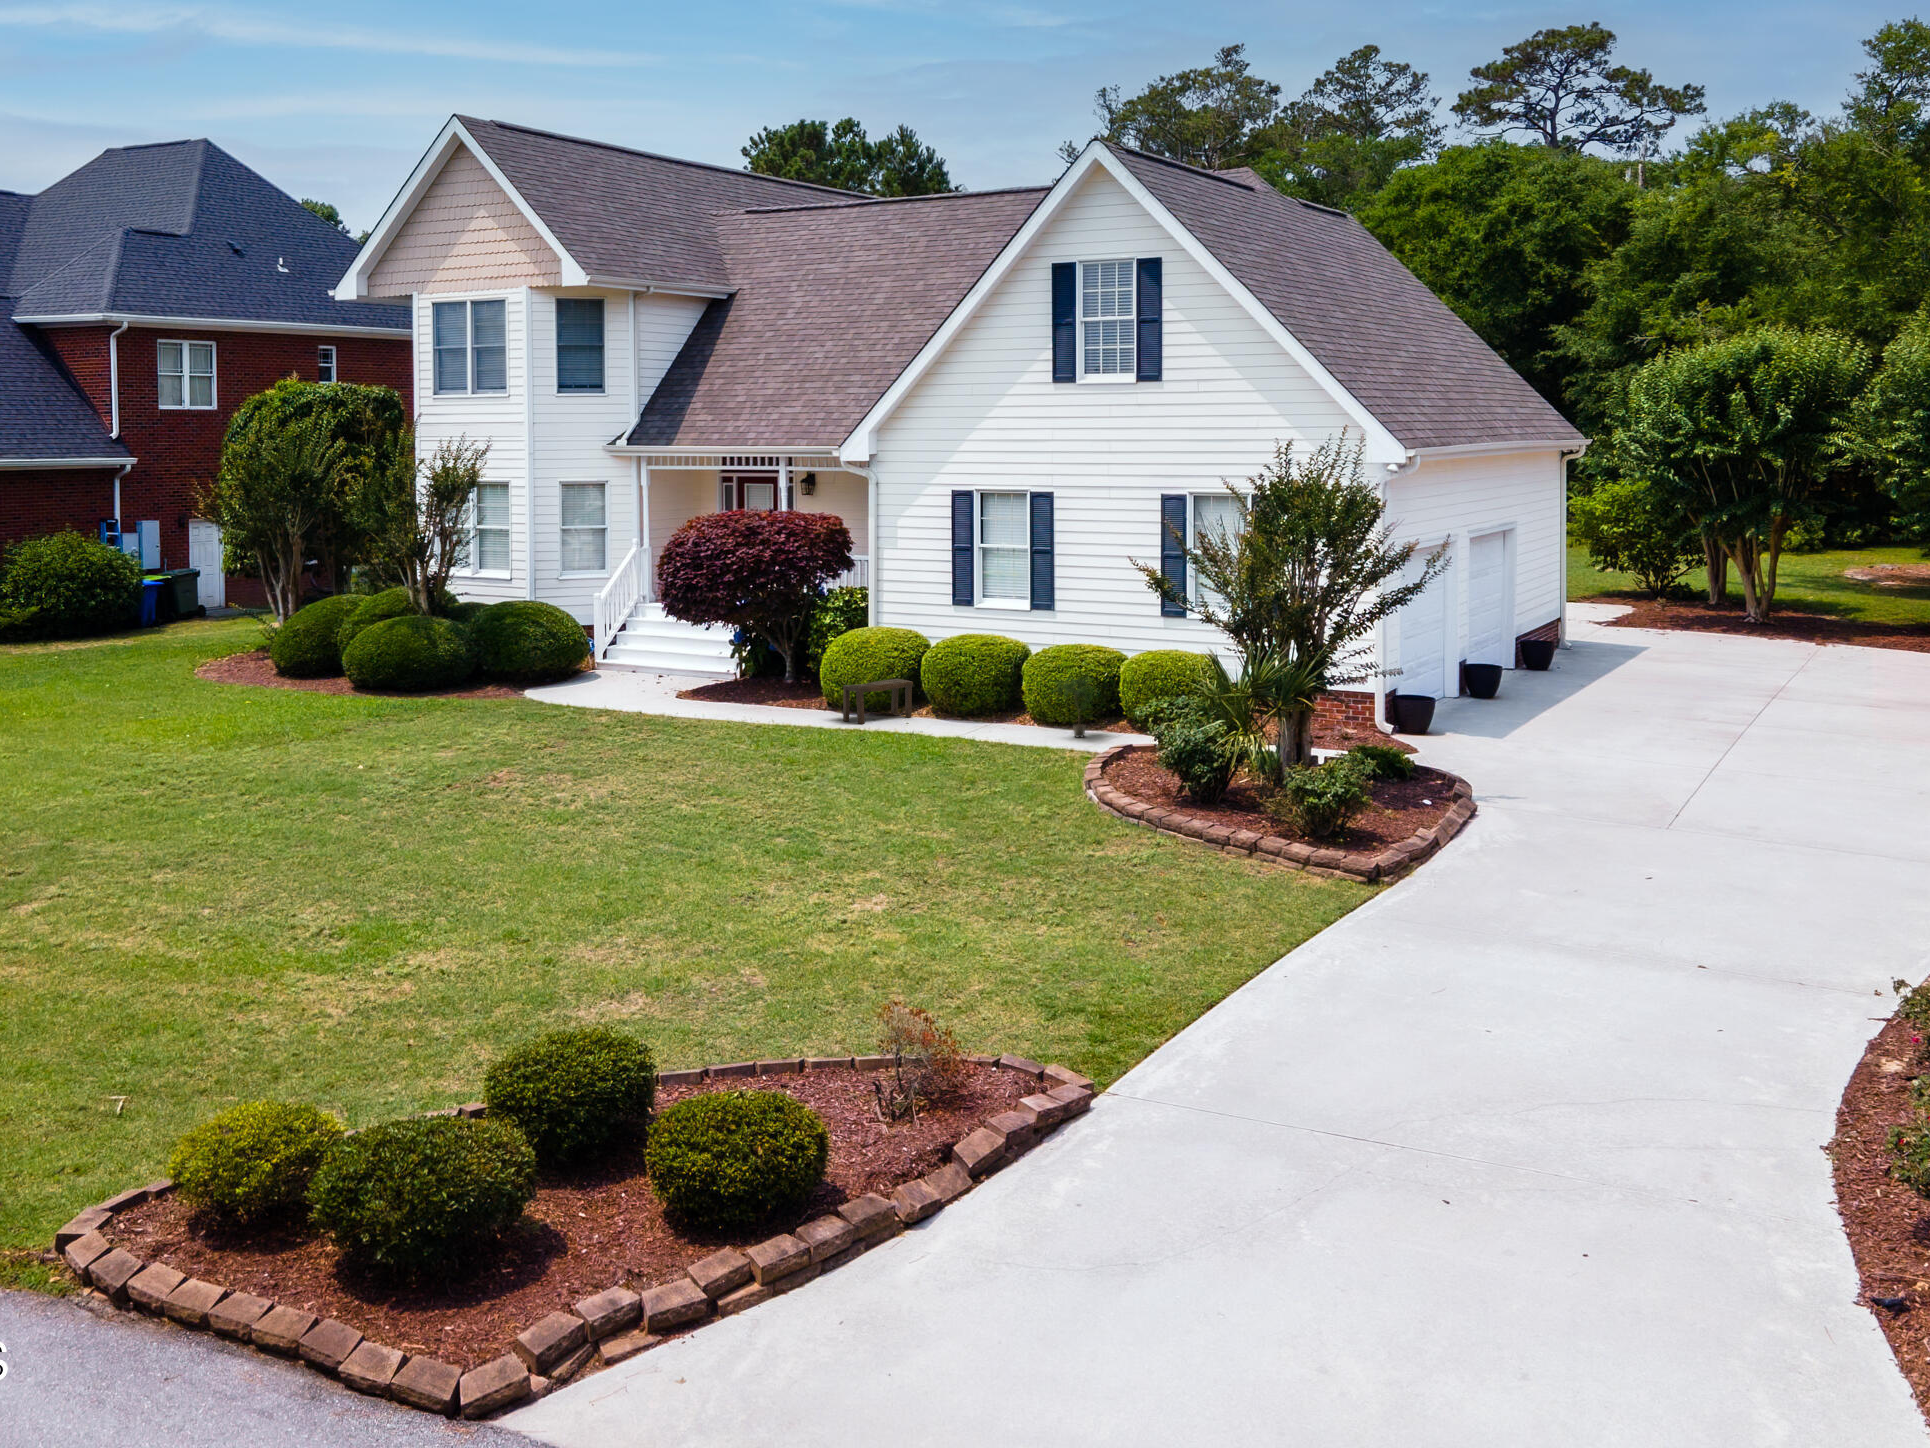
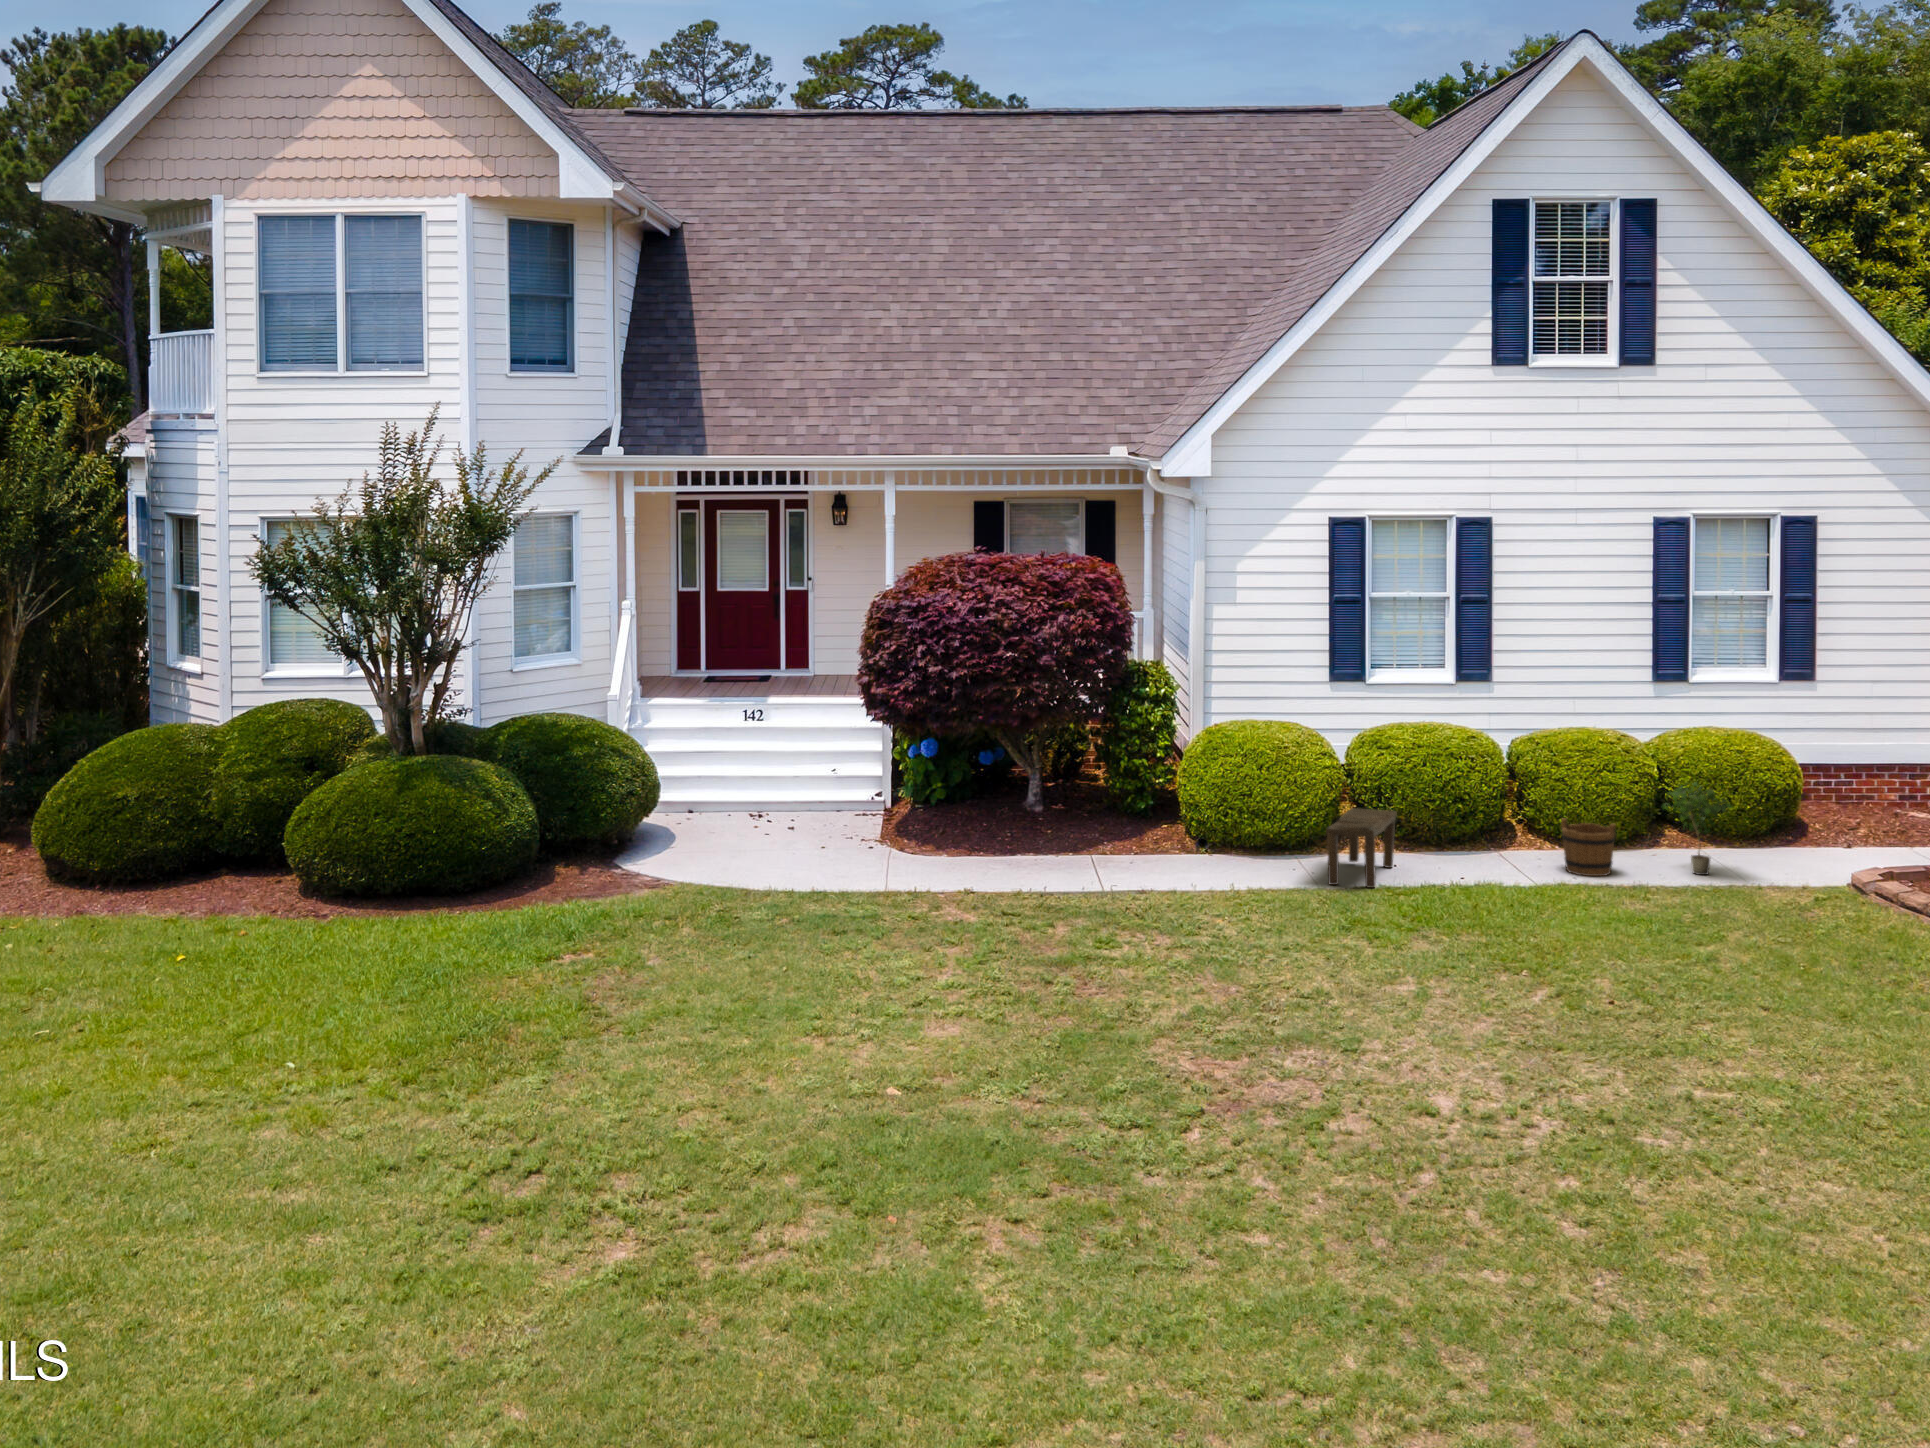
bucket: none [999,694,1033,732] -> present [1561,818,1616,876]

